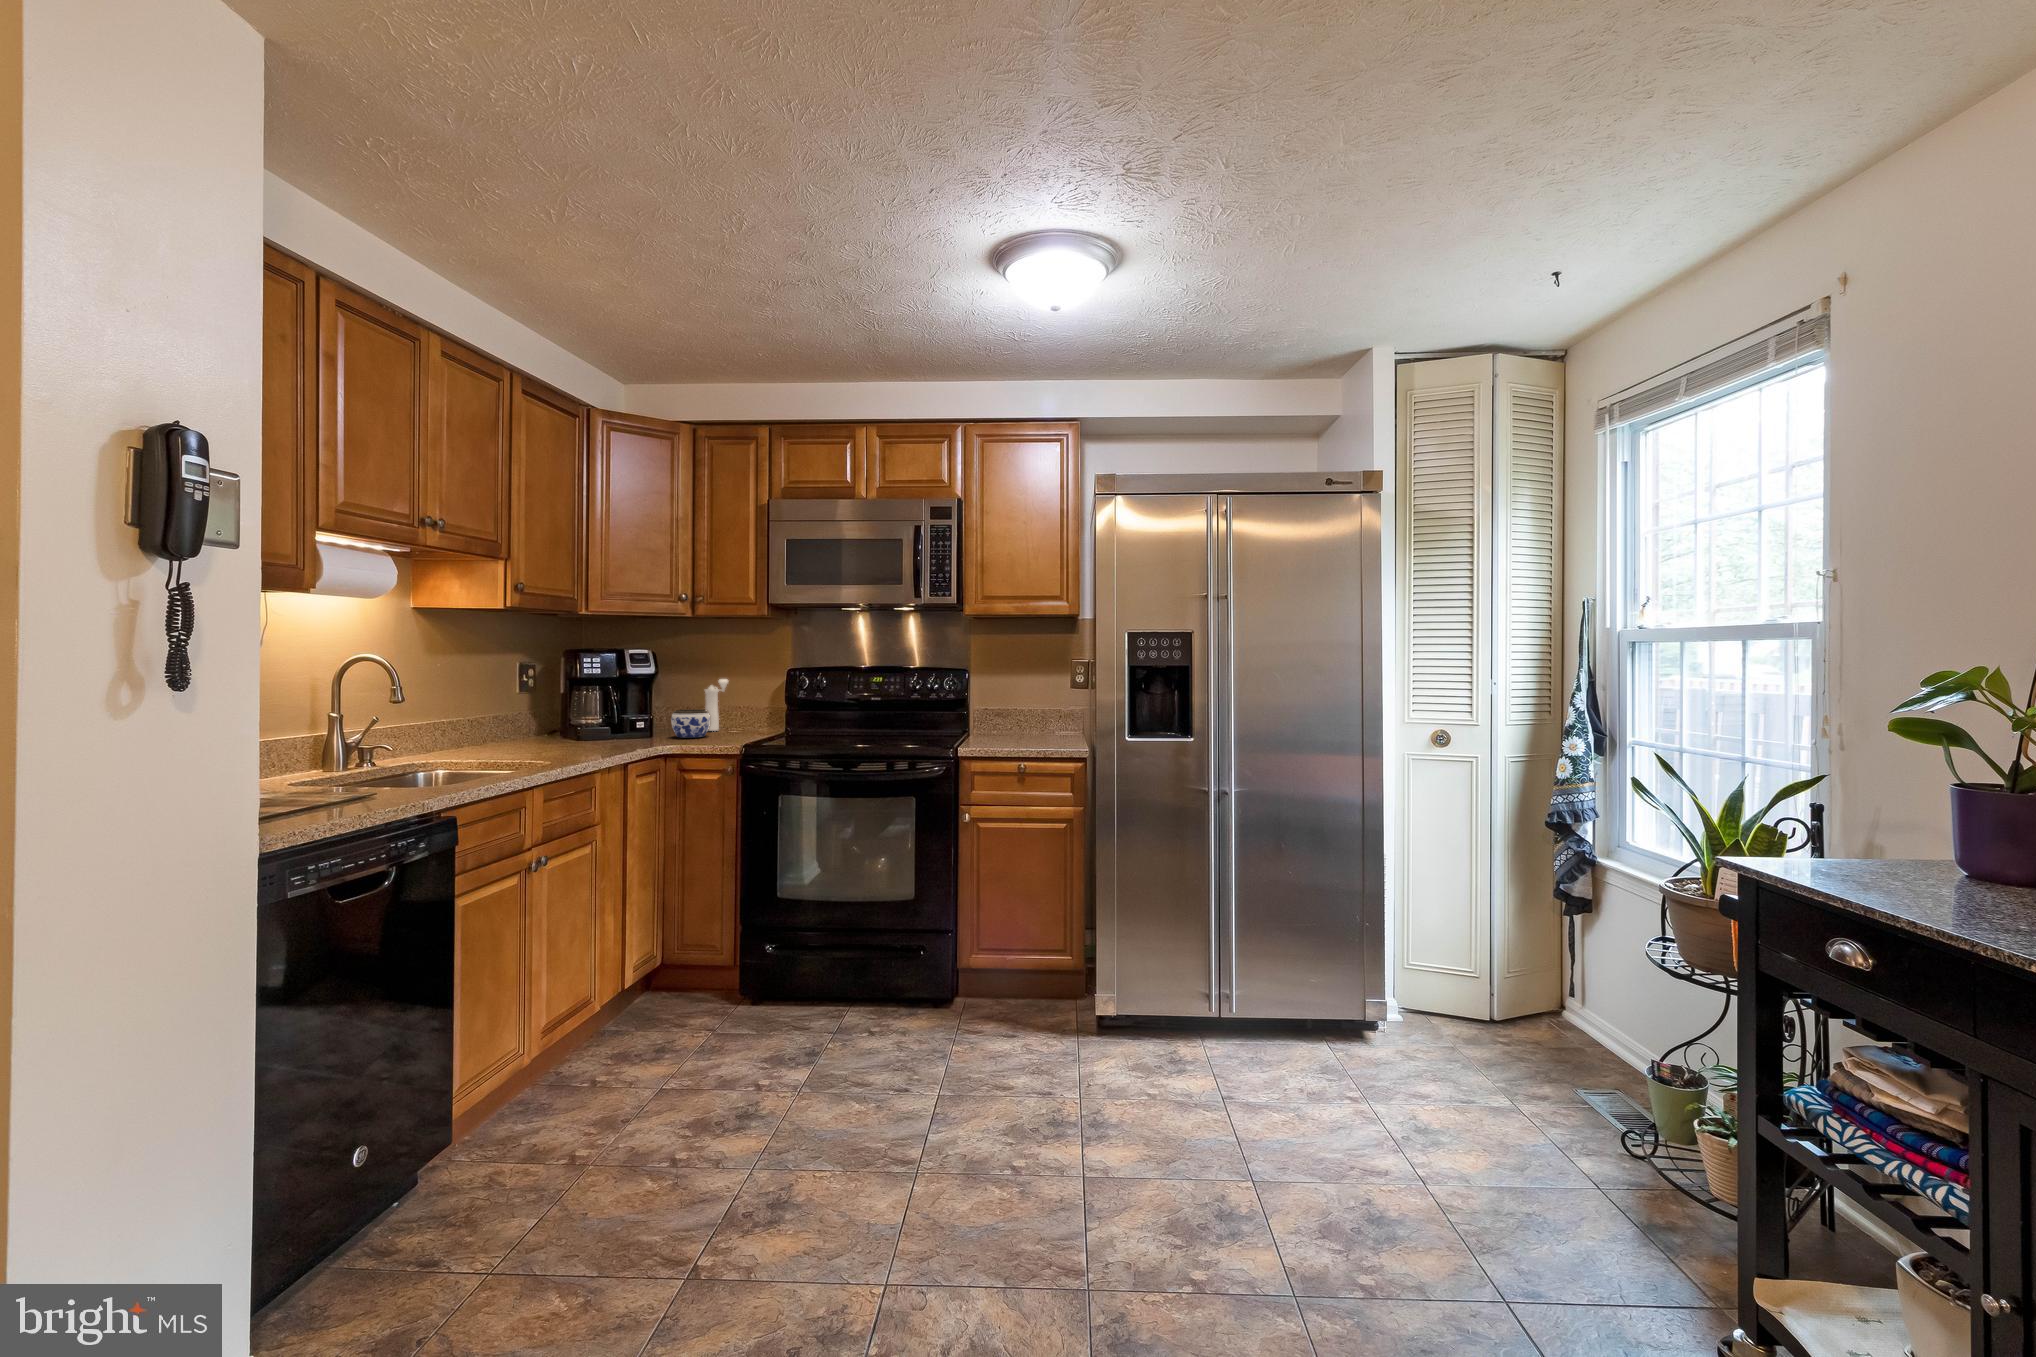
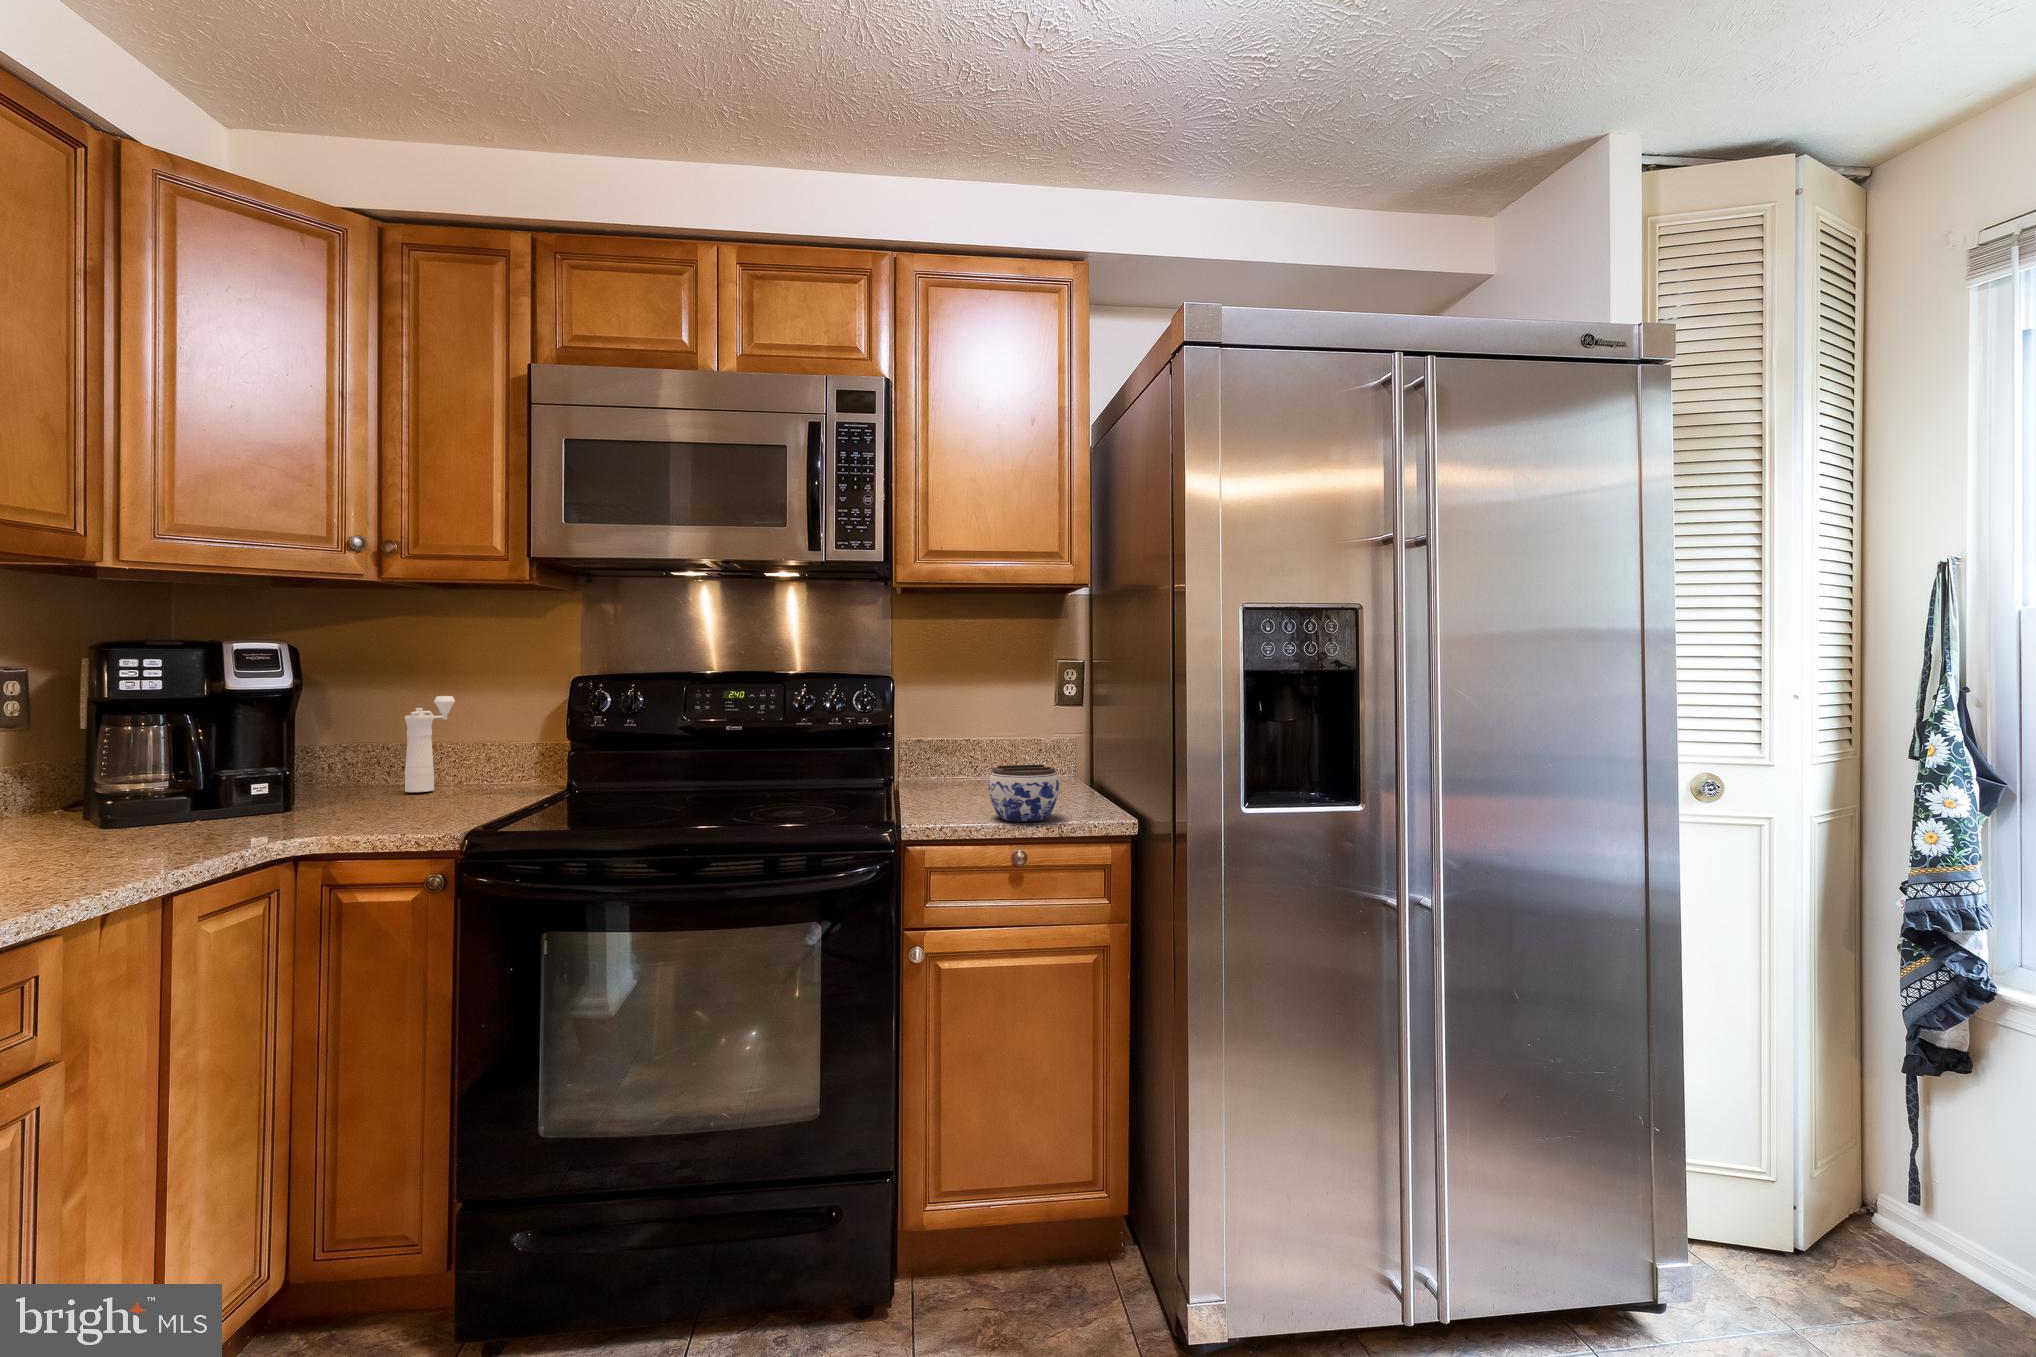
jar: present [671,709,710,738] -> present [989,765,1059,821]

